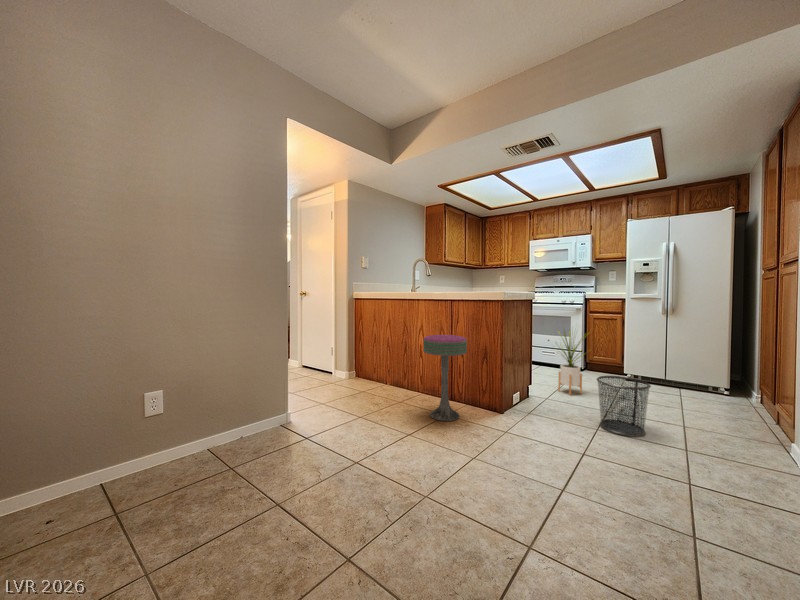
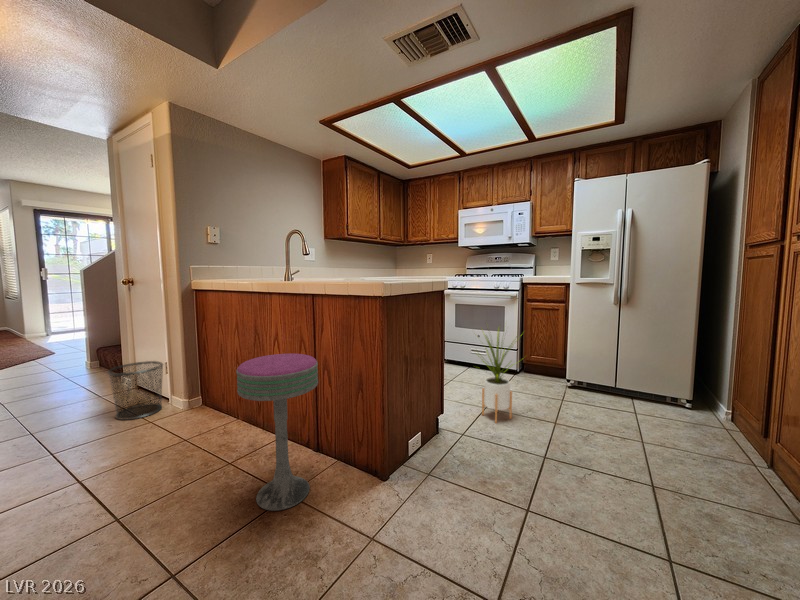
waste bin: present [597,376,651,437] -> present [108,361,163,420]

